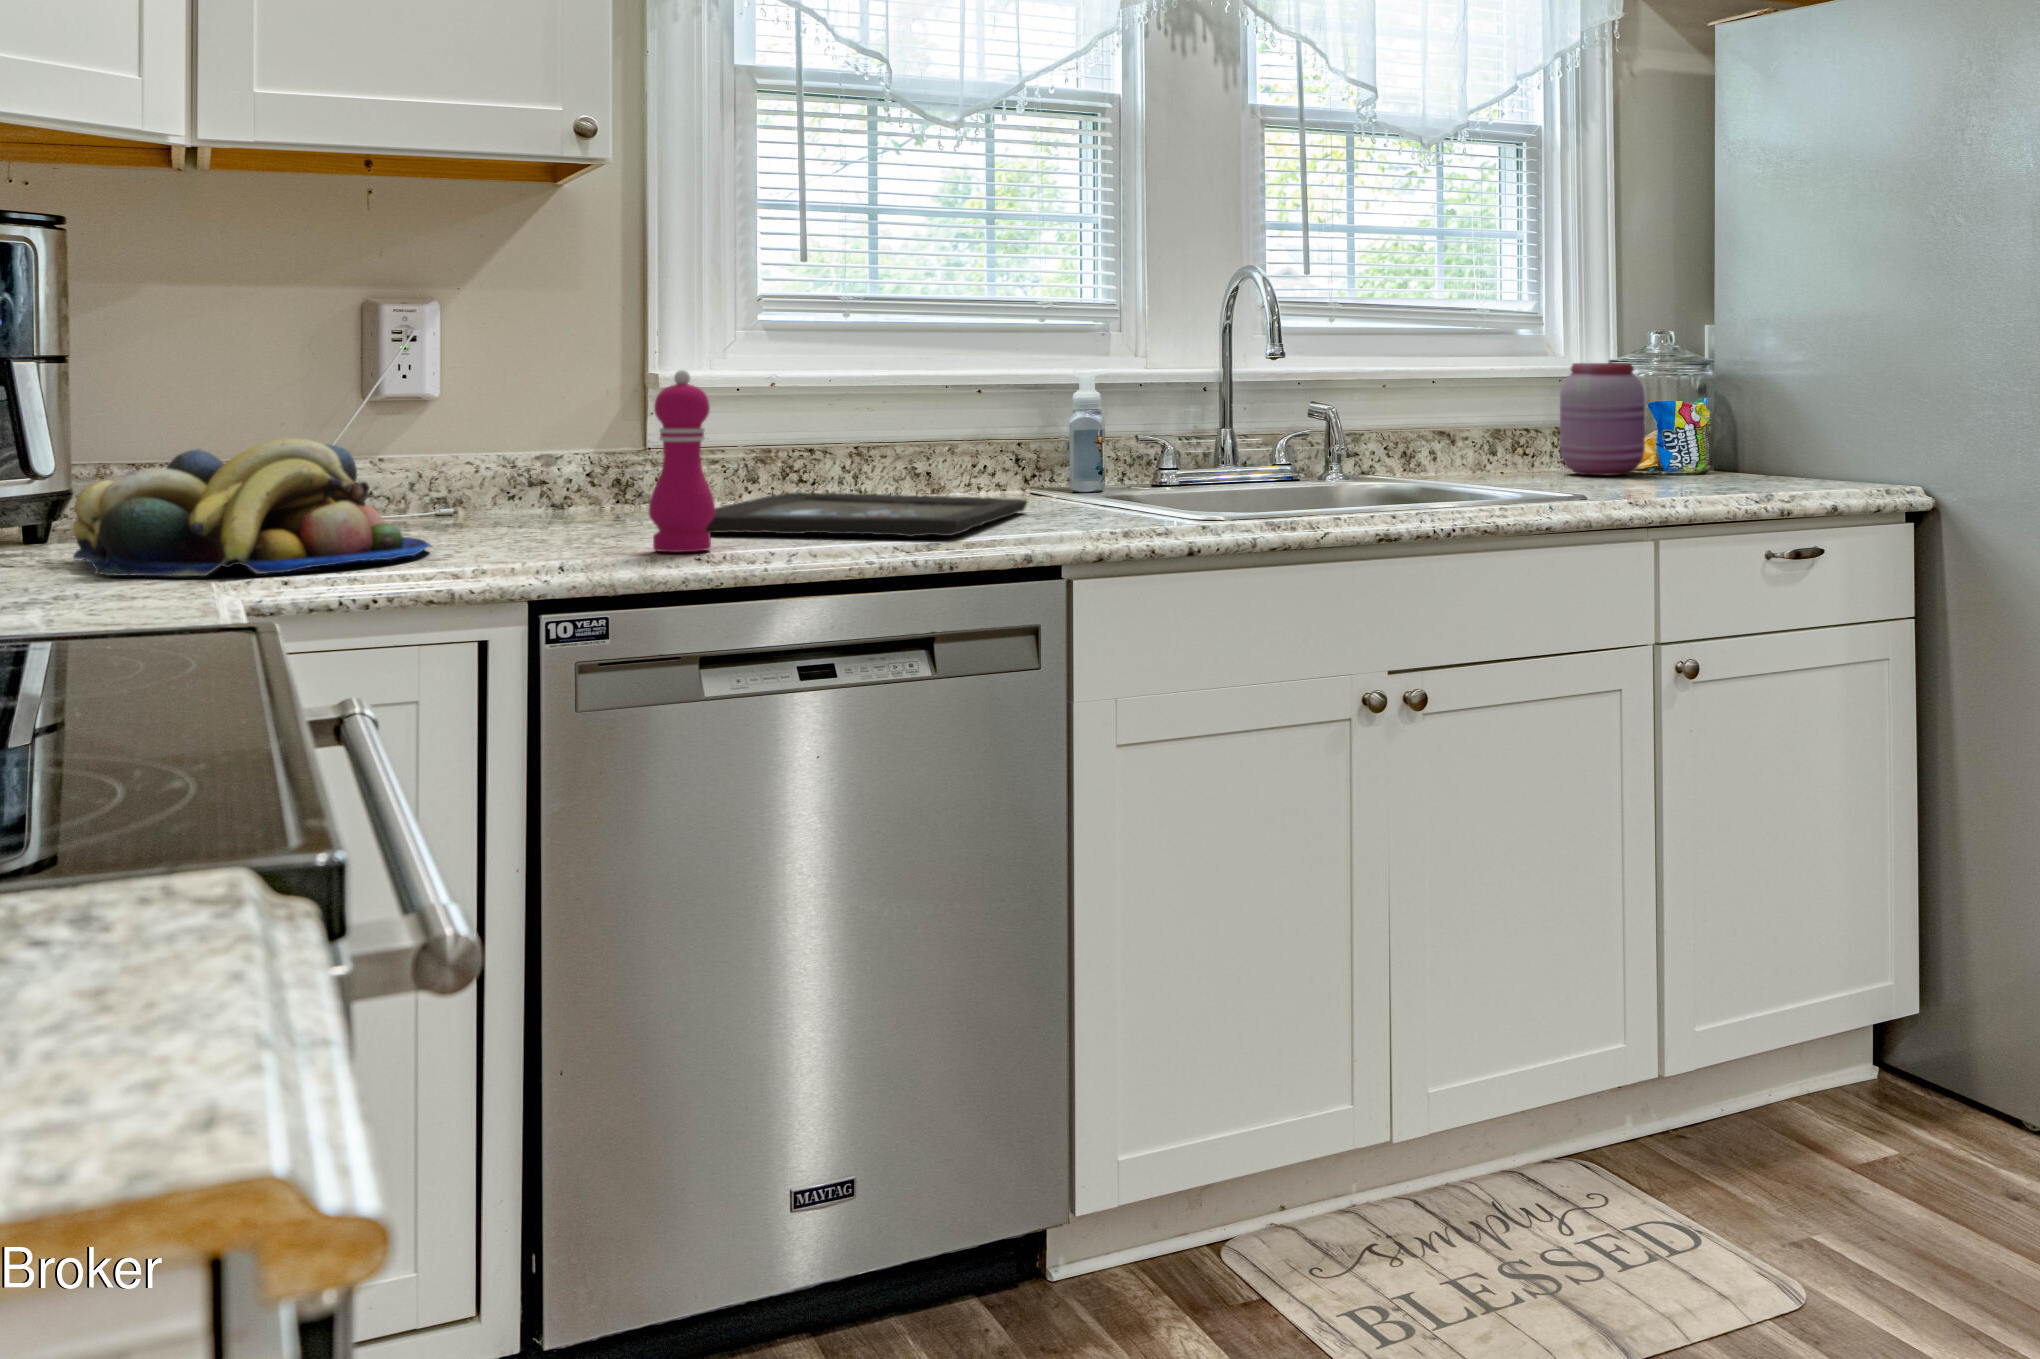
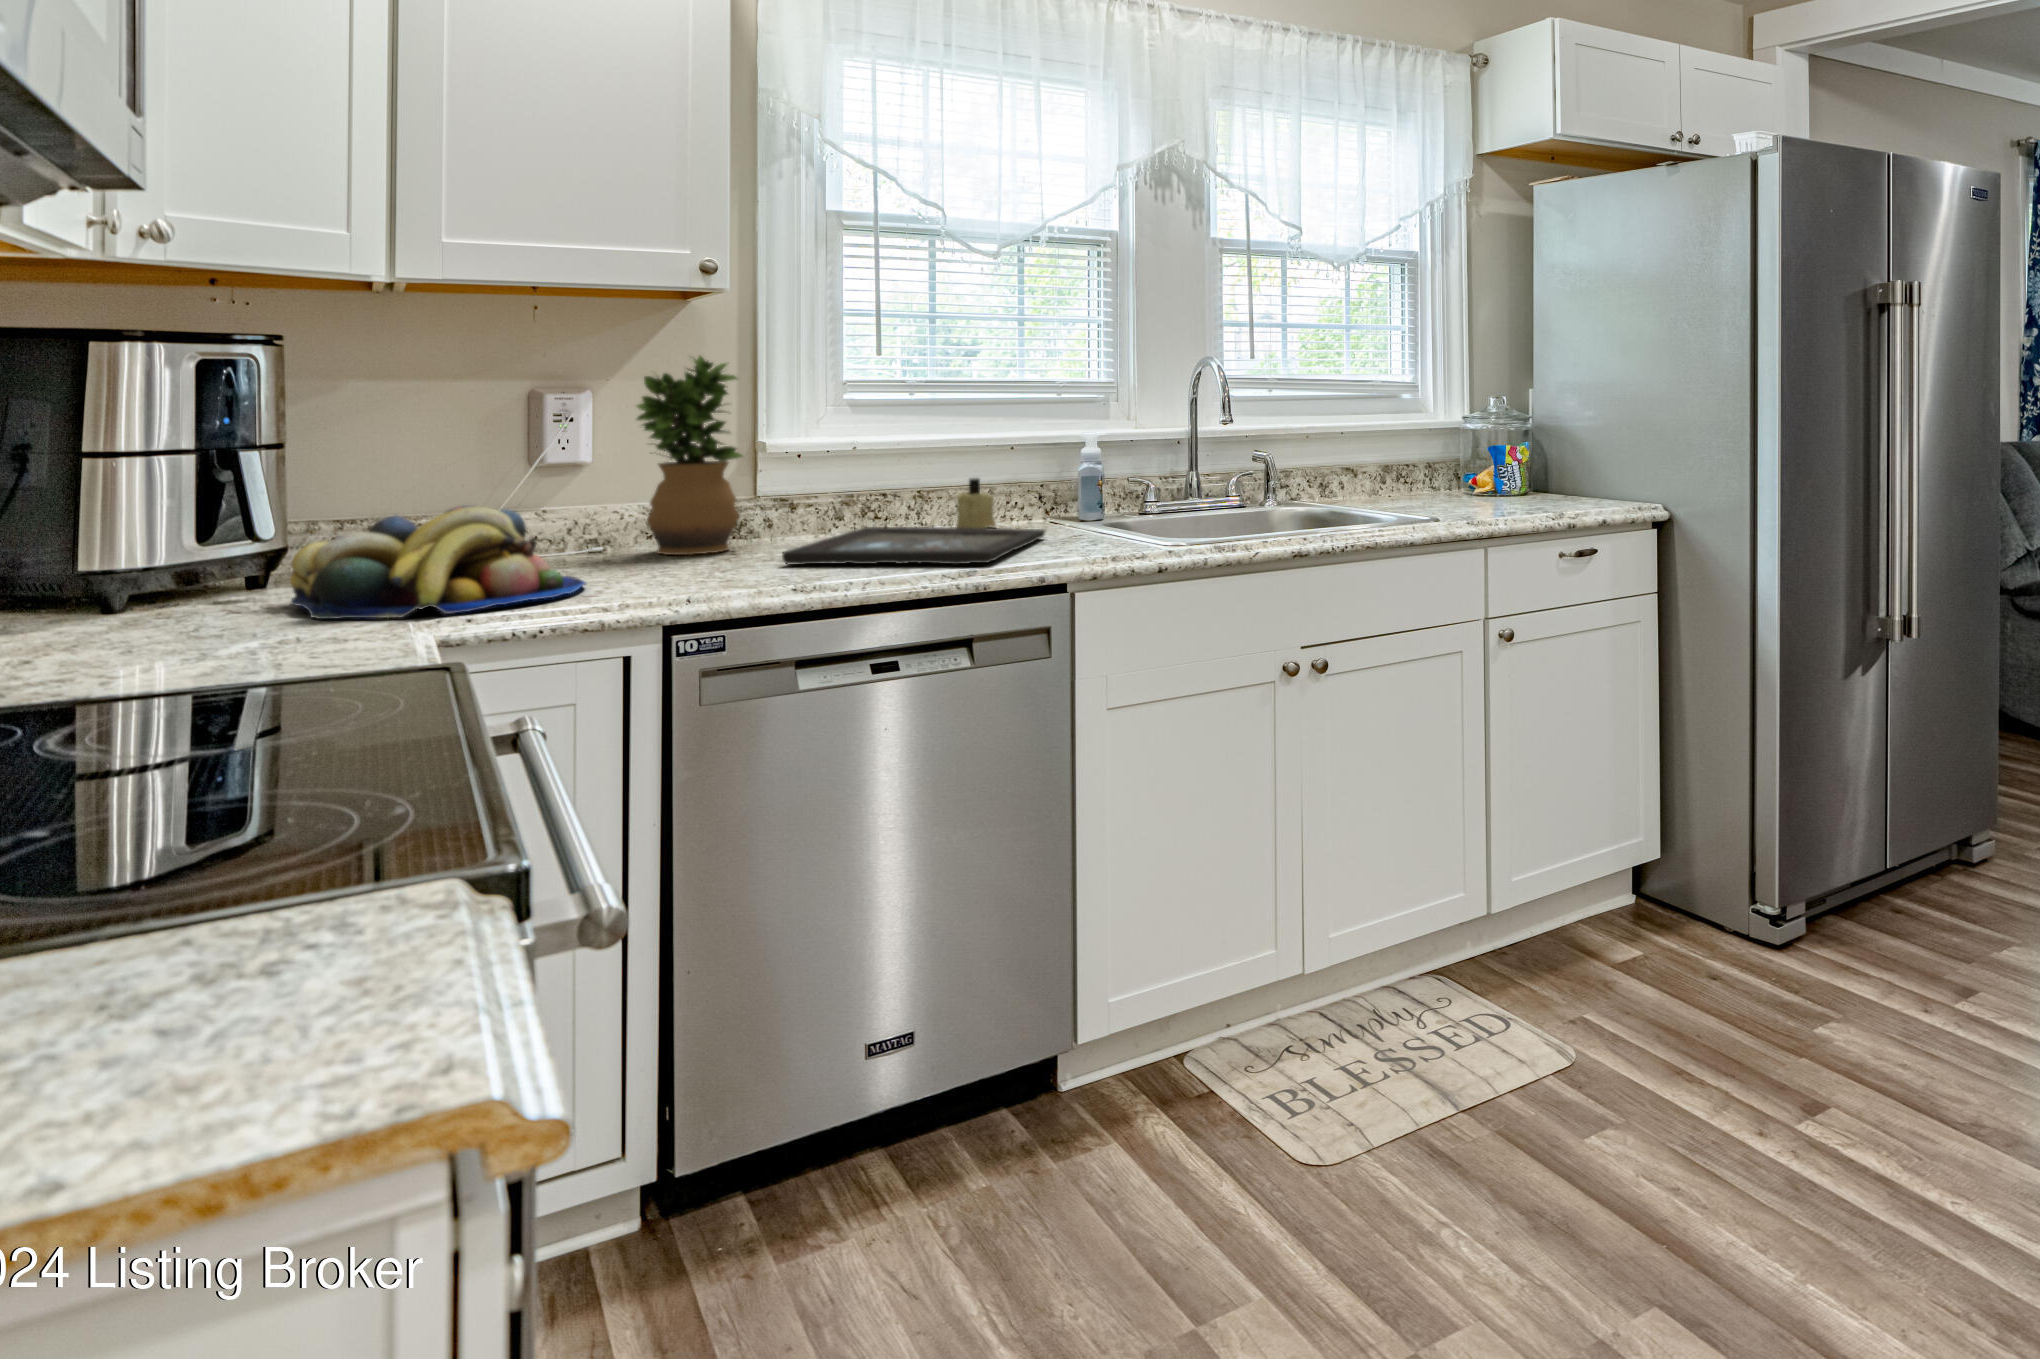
potted plant: none [491,253,631,521] -> present [637,356,742,555]
jar: present [1560,363,1645,476] -> none [1429,417,1485,496]
pepper mill: present [649,370,715,552] -> none [758,450,809,584]
candle: none [904,431,959,501] -> present [956,478,996,528]

